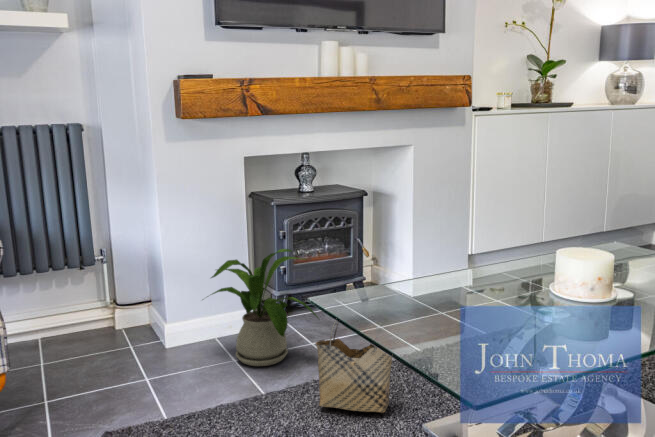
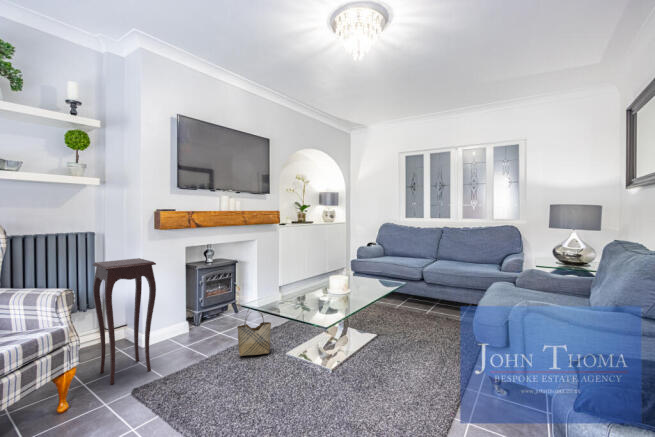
side table: none [49,177,153,413] -> present [93,258,156,385]
house plant: present [211,249,318,366] -> none [166,288,230,347]

